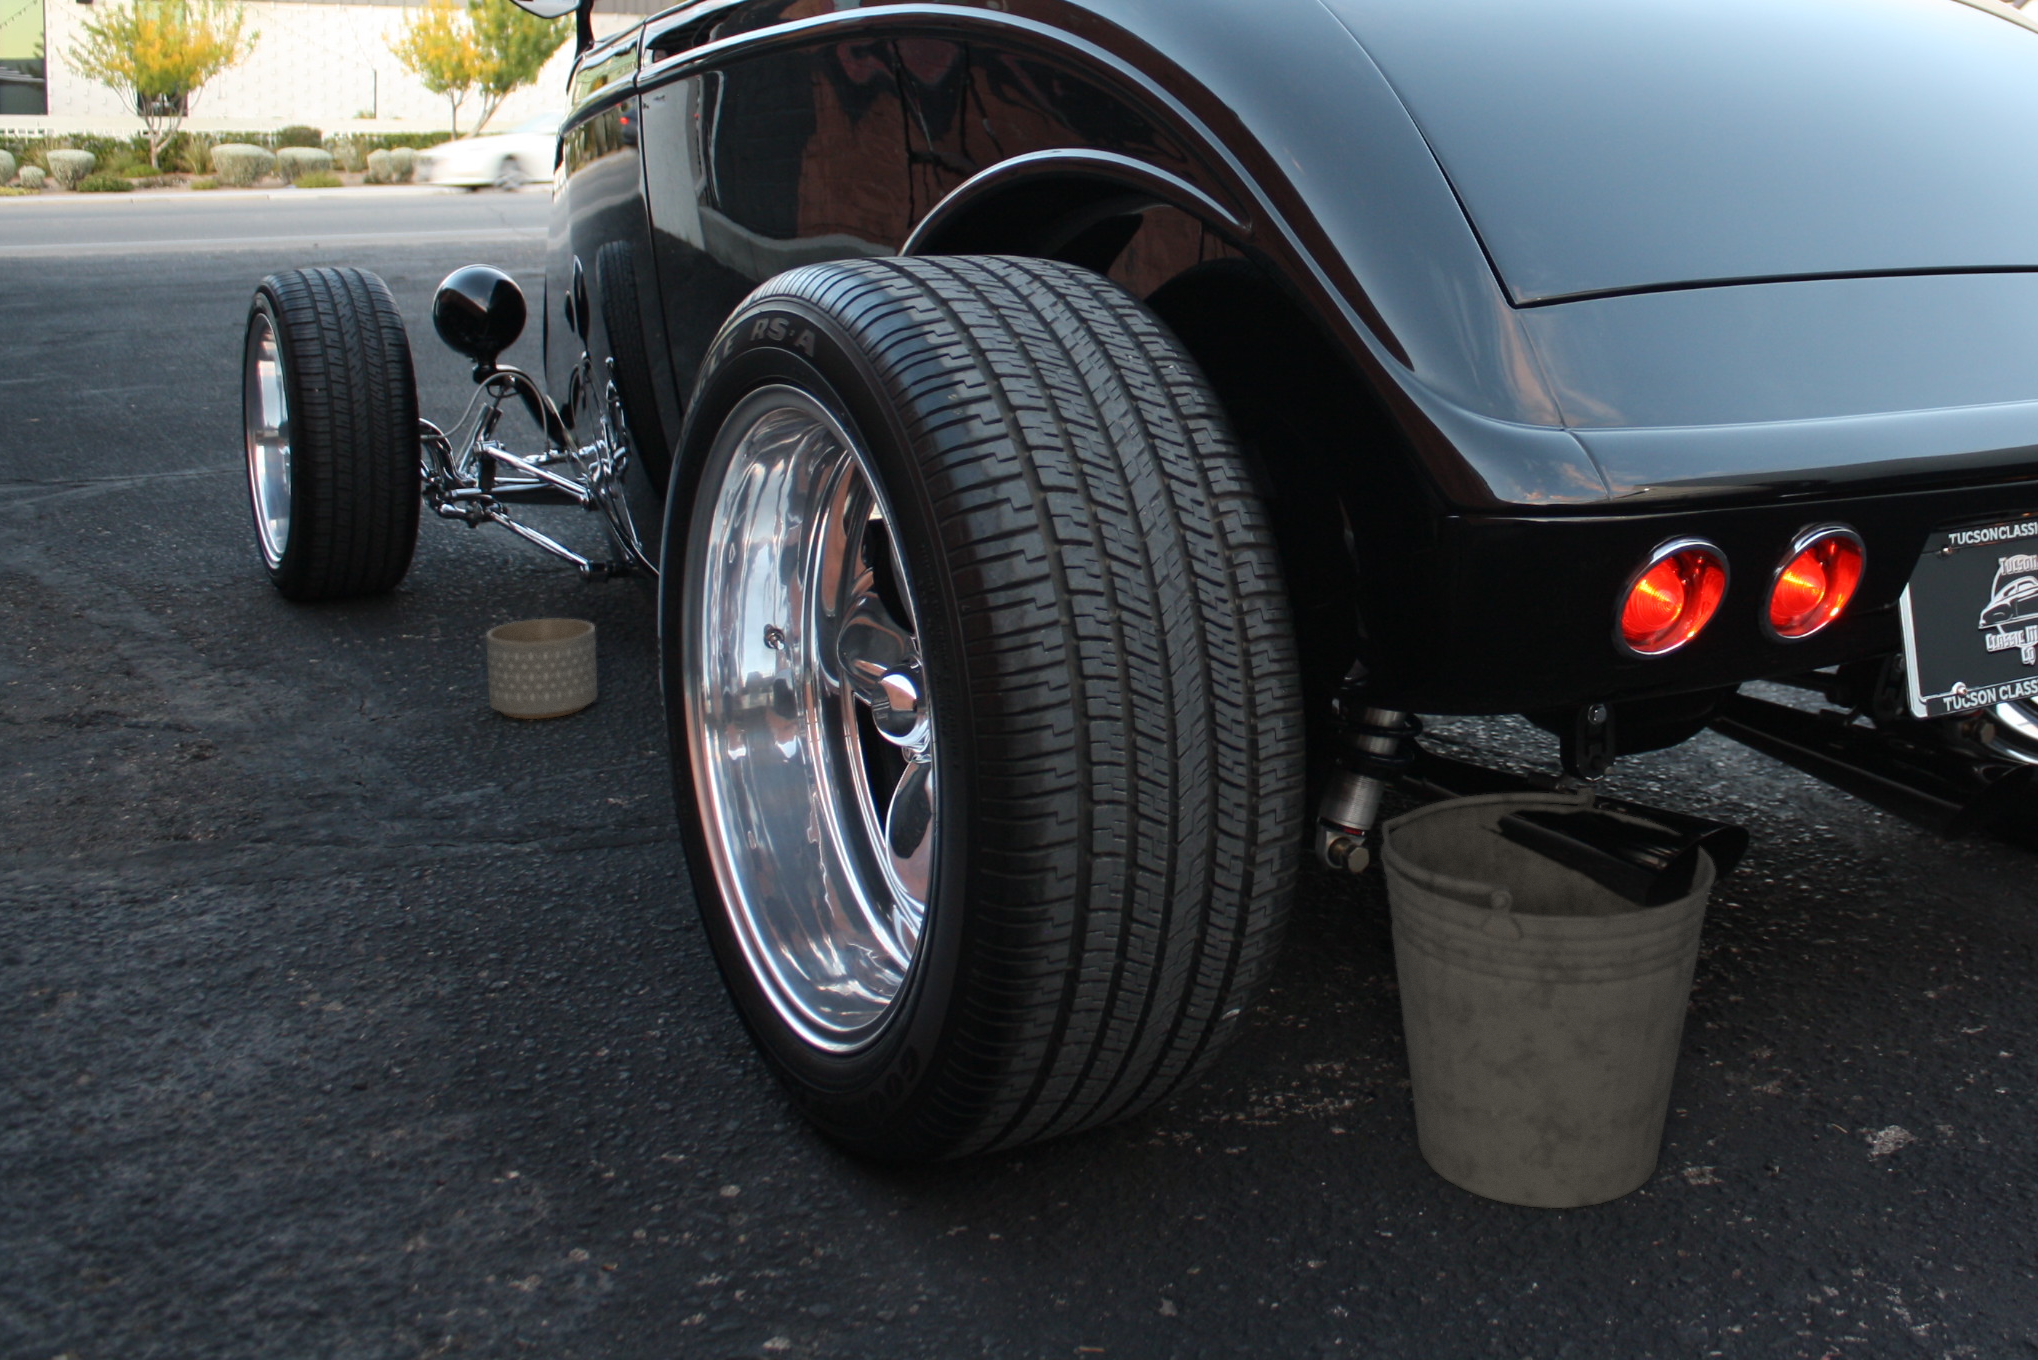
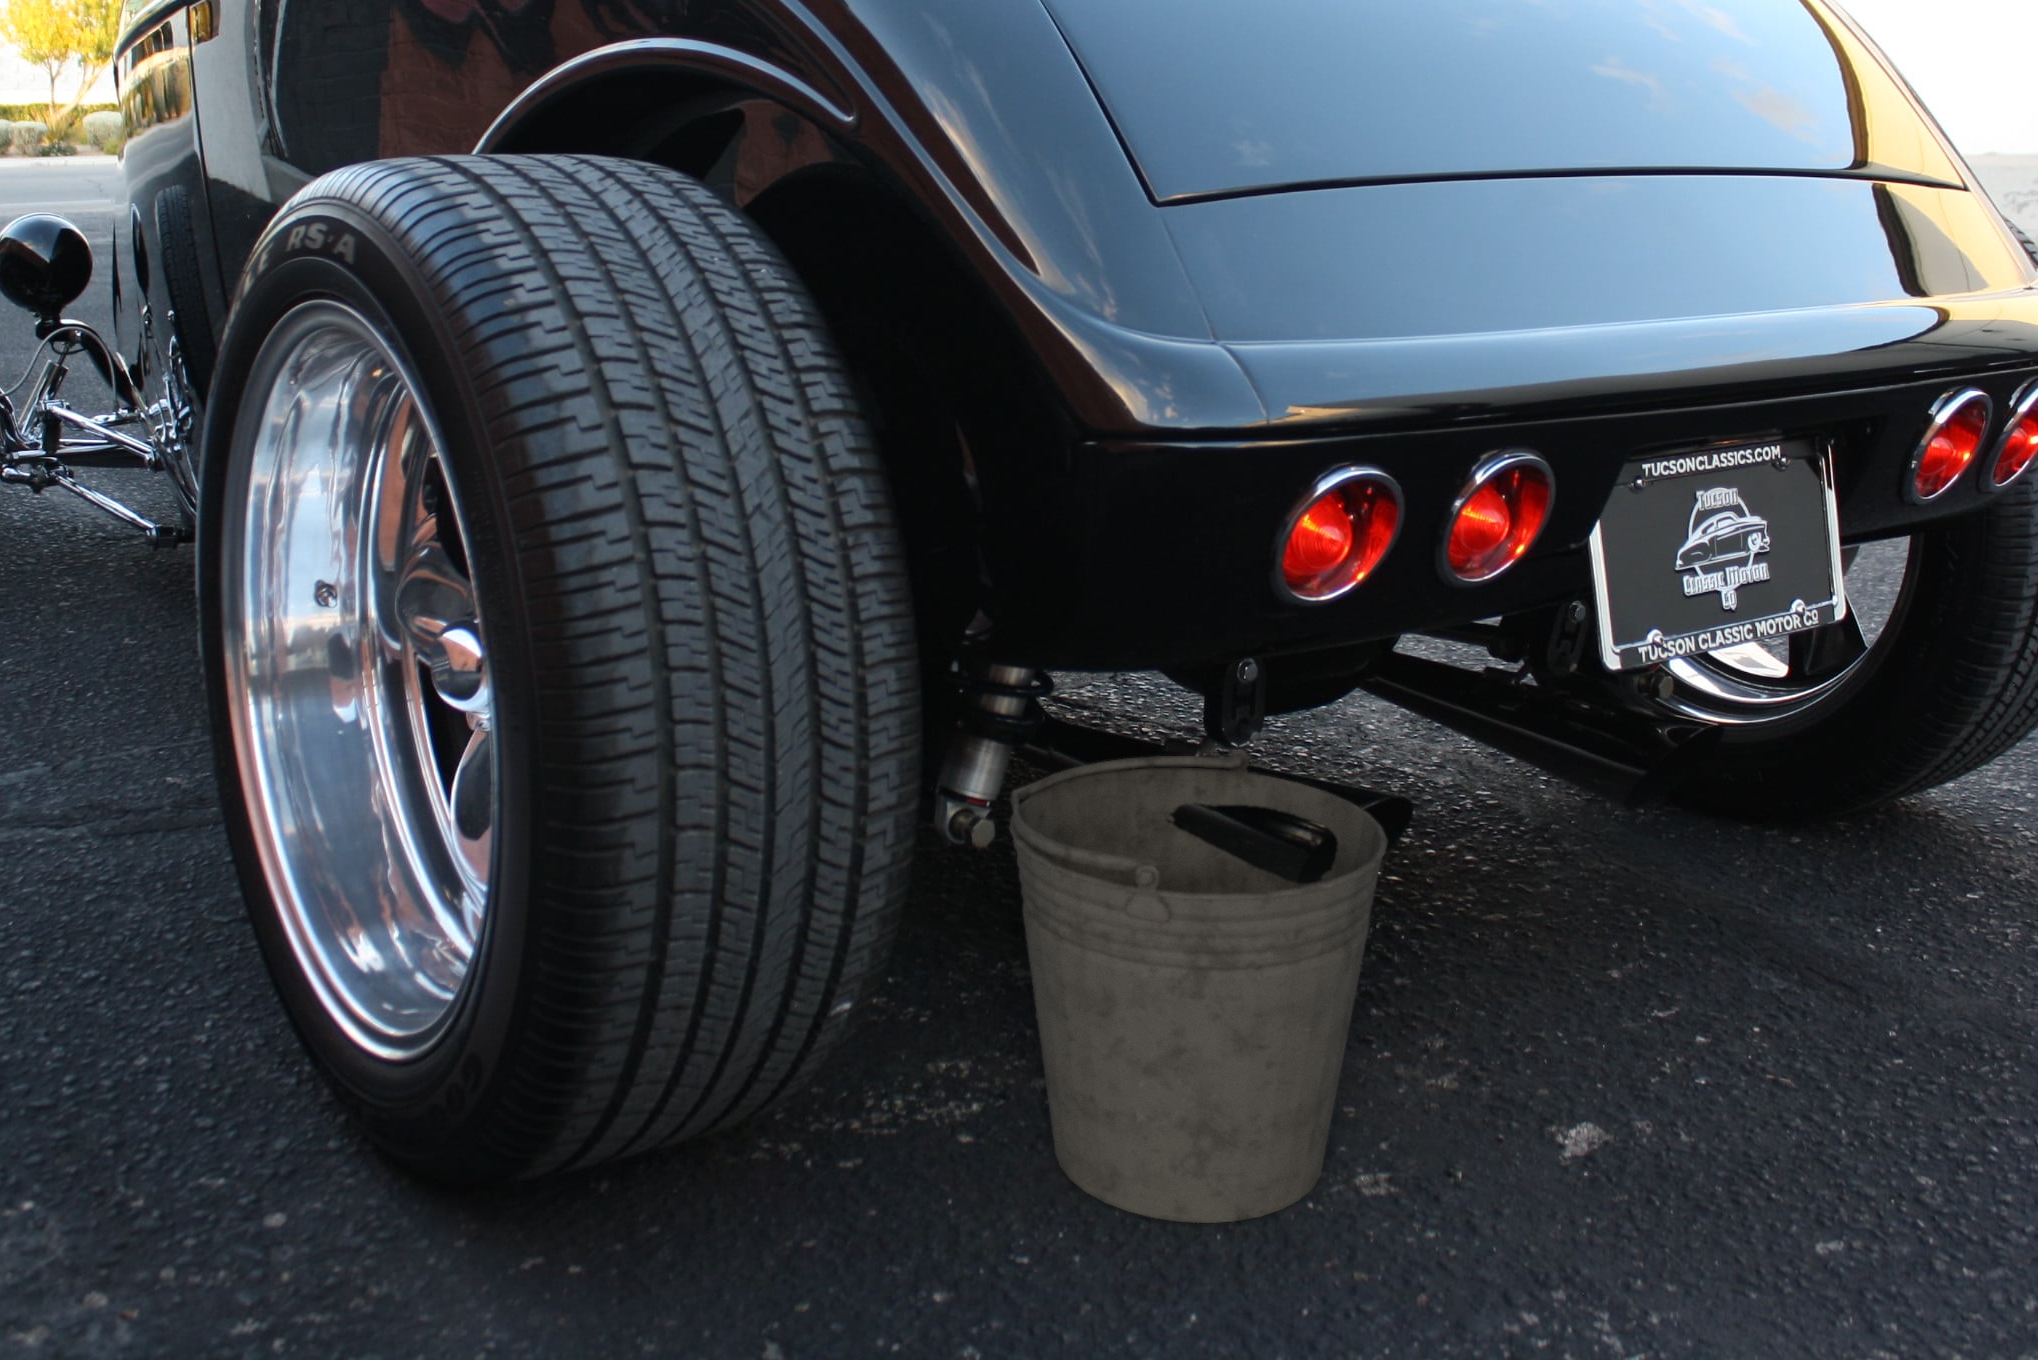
planter: present [486,619,597,719] -> none [36,586,161,694]

